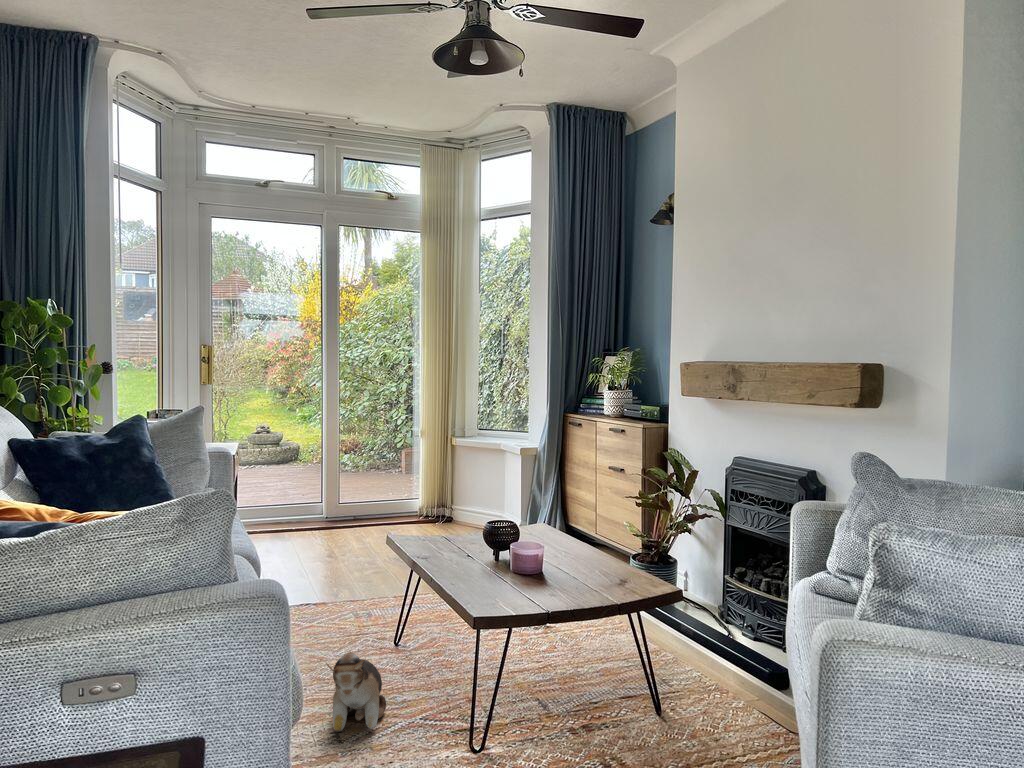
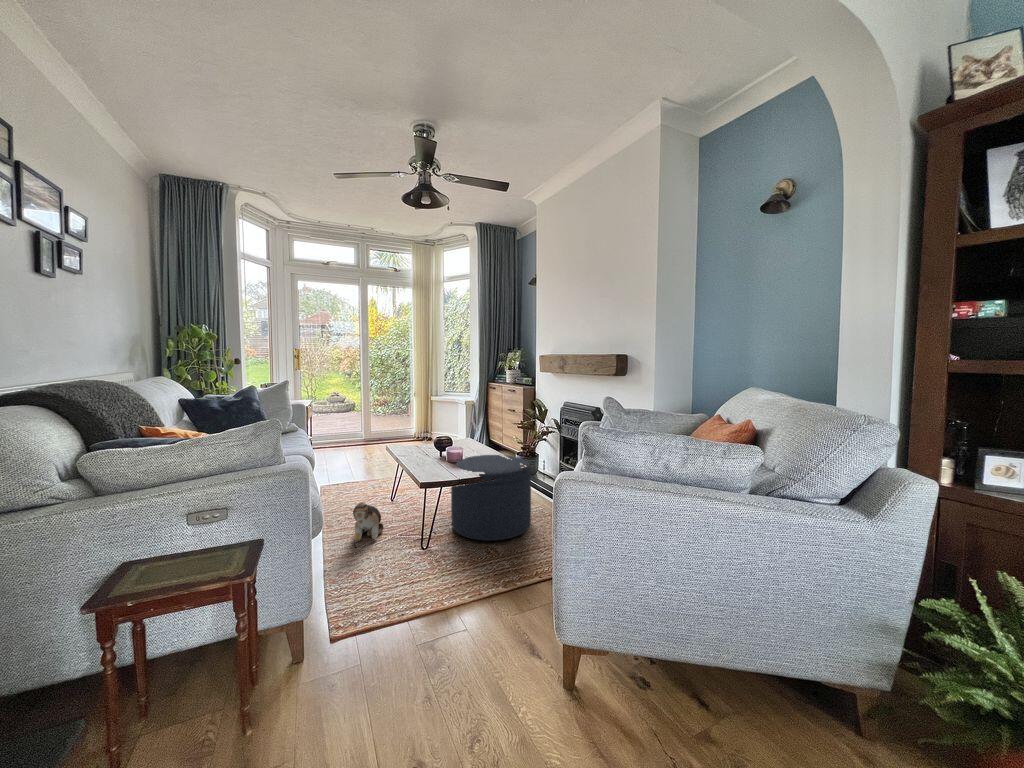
ottoman: none [522,562,687,745] -> present [451,455,531,541]

